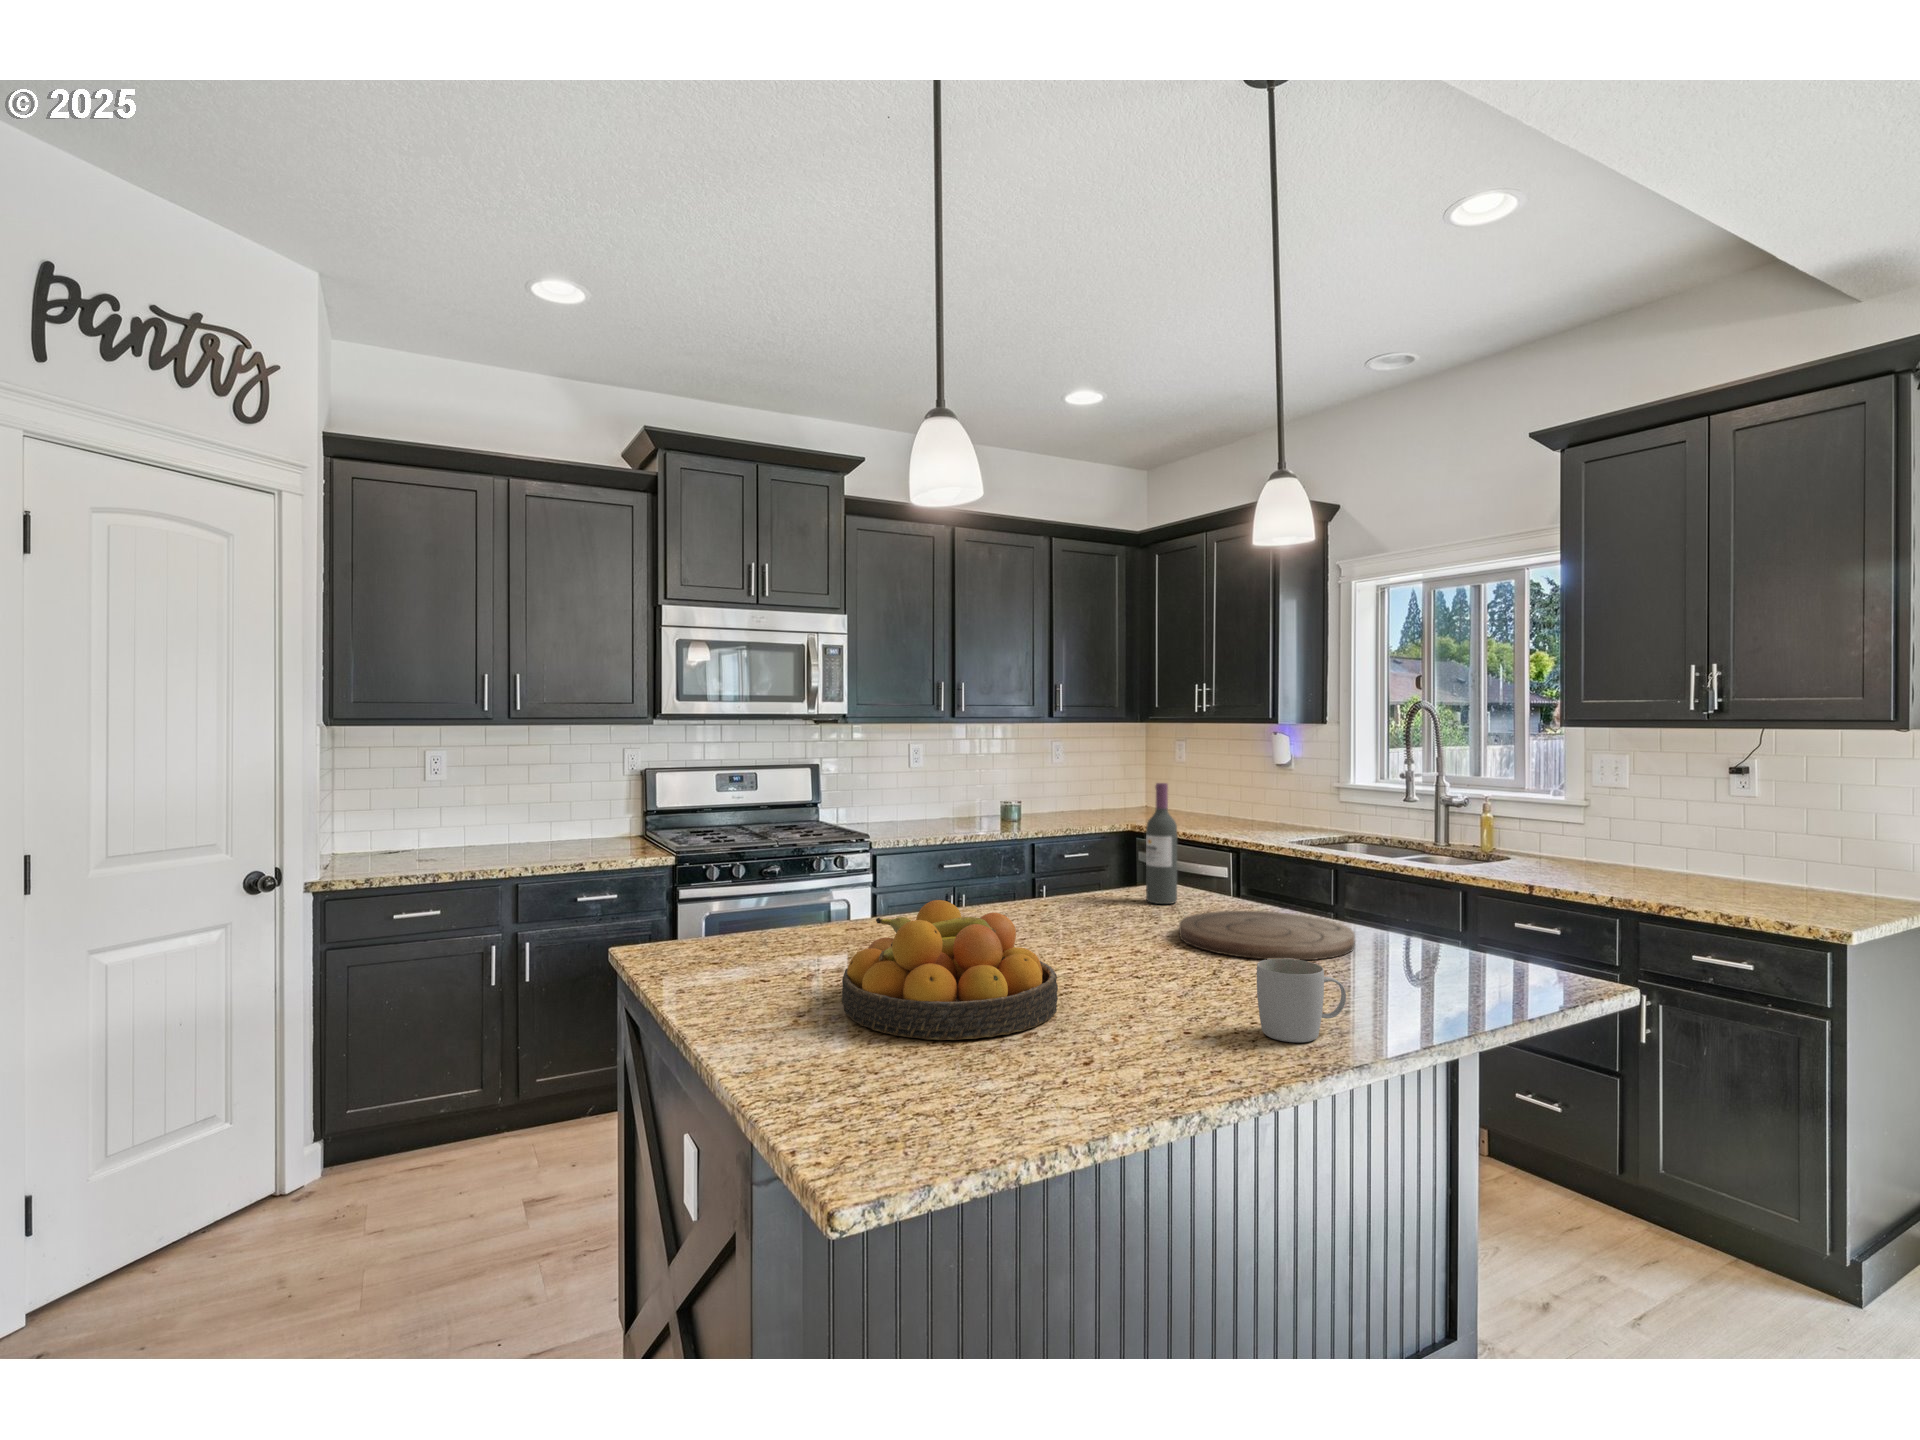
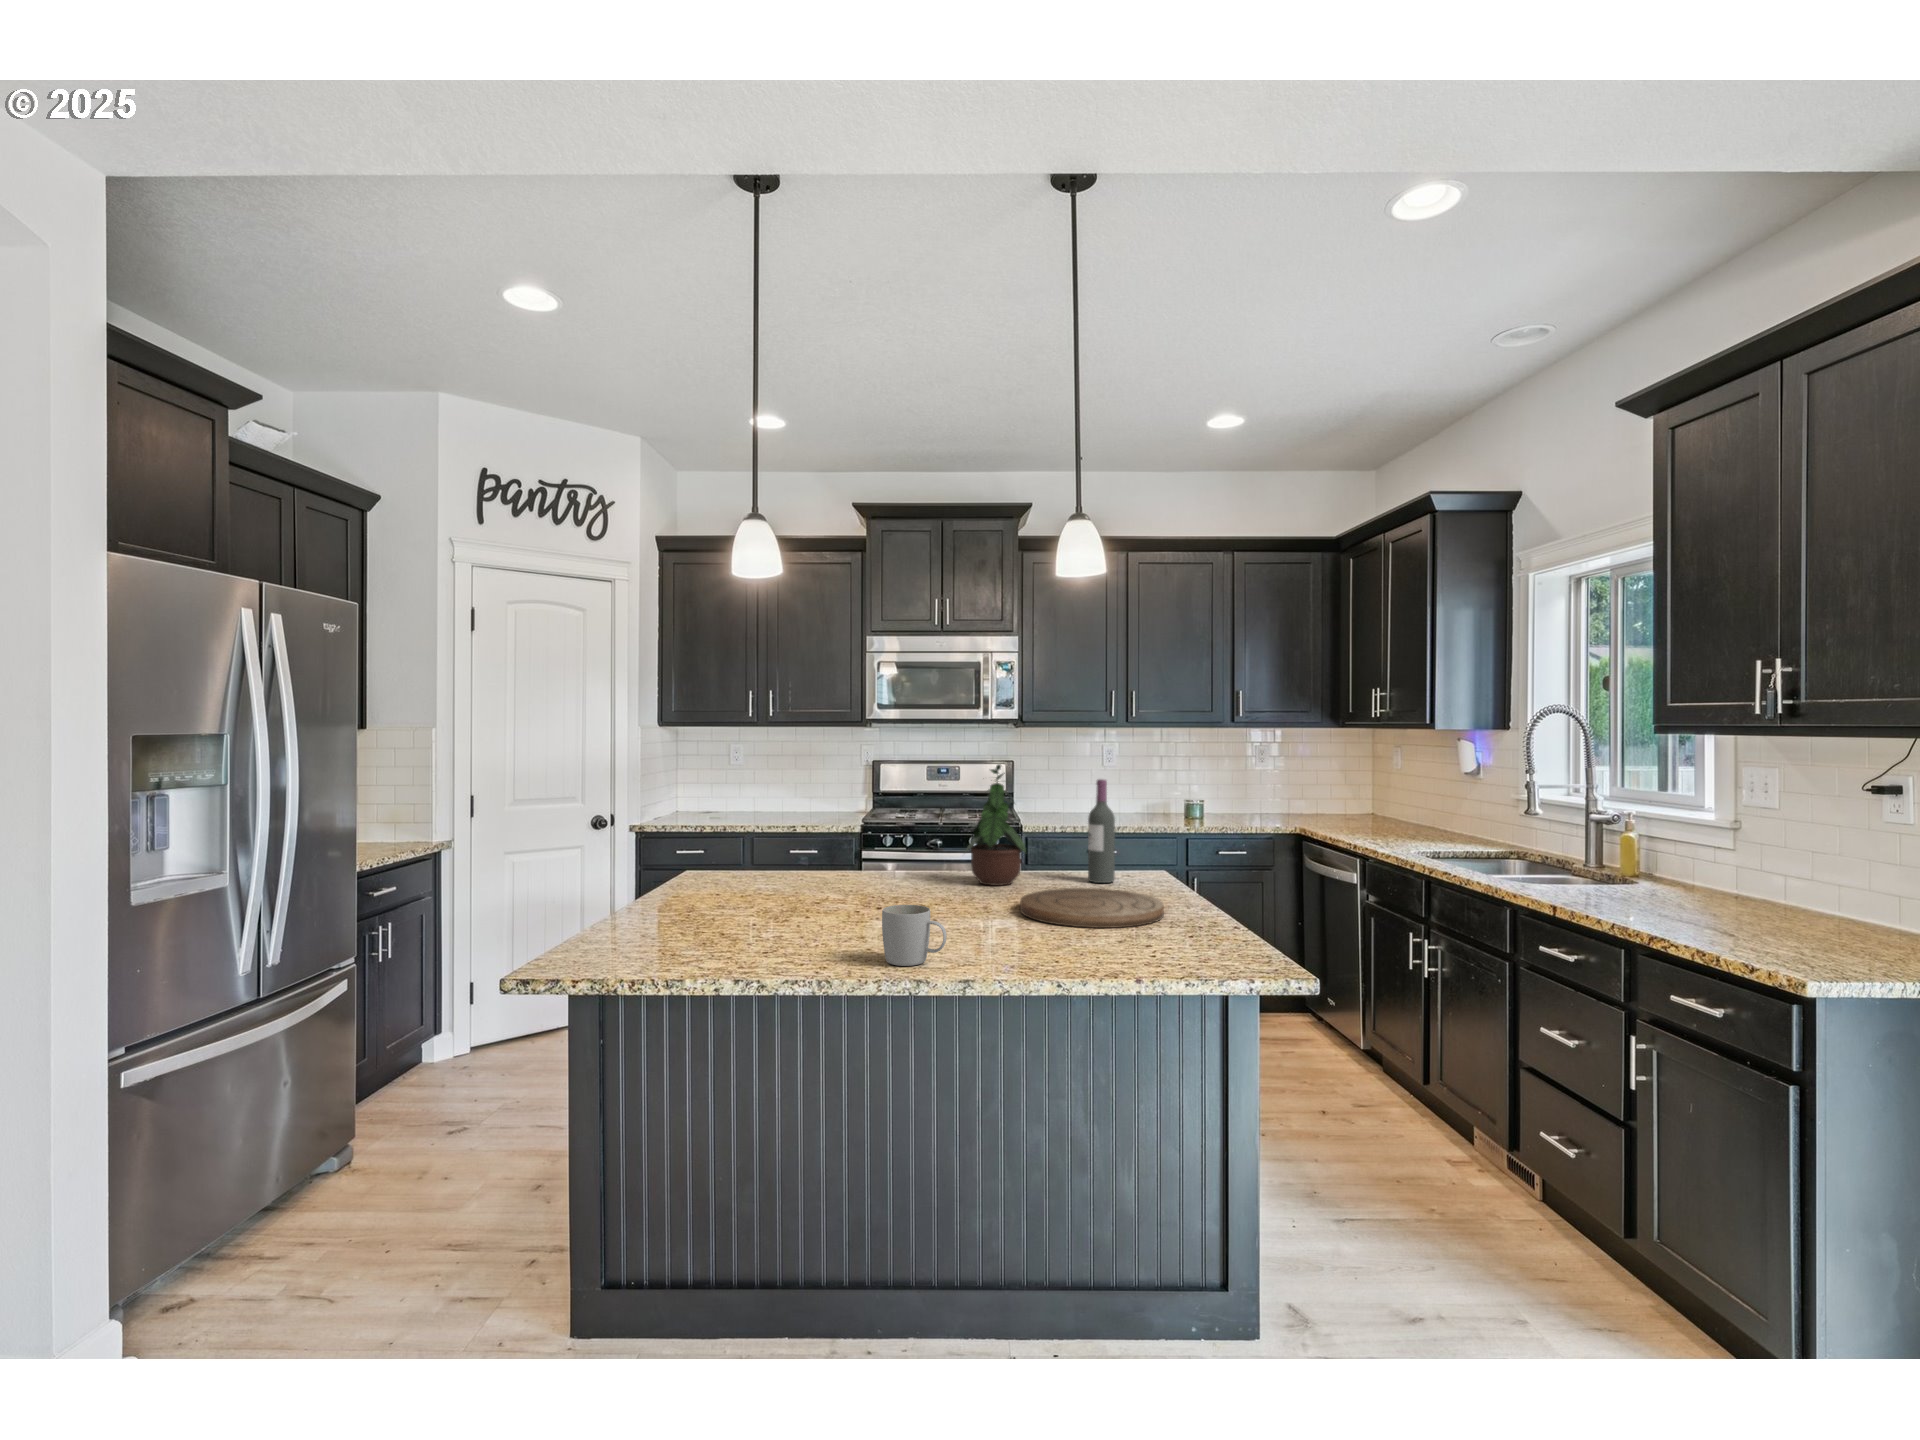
potted plant: none [1020,768,1110,920] -> present [965,765,1026,886]
fruit bowl: present [842,900,1058,1040] -> none [682,848,833,936]

